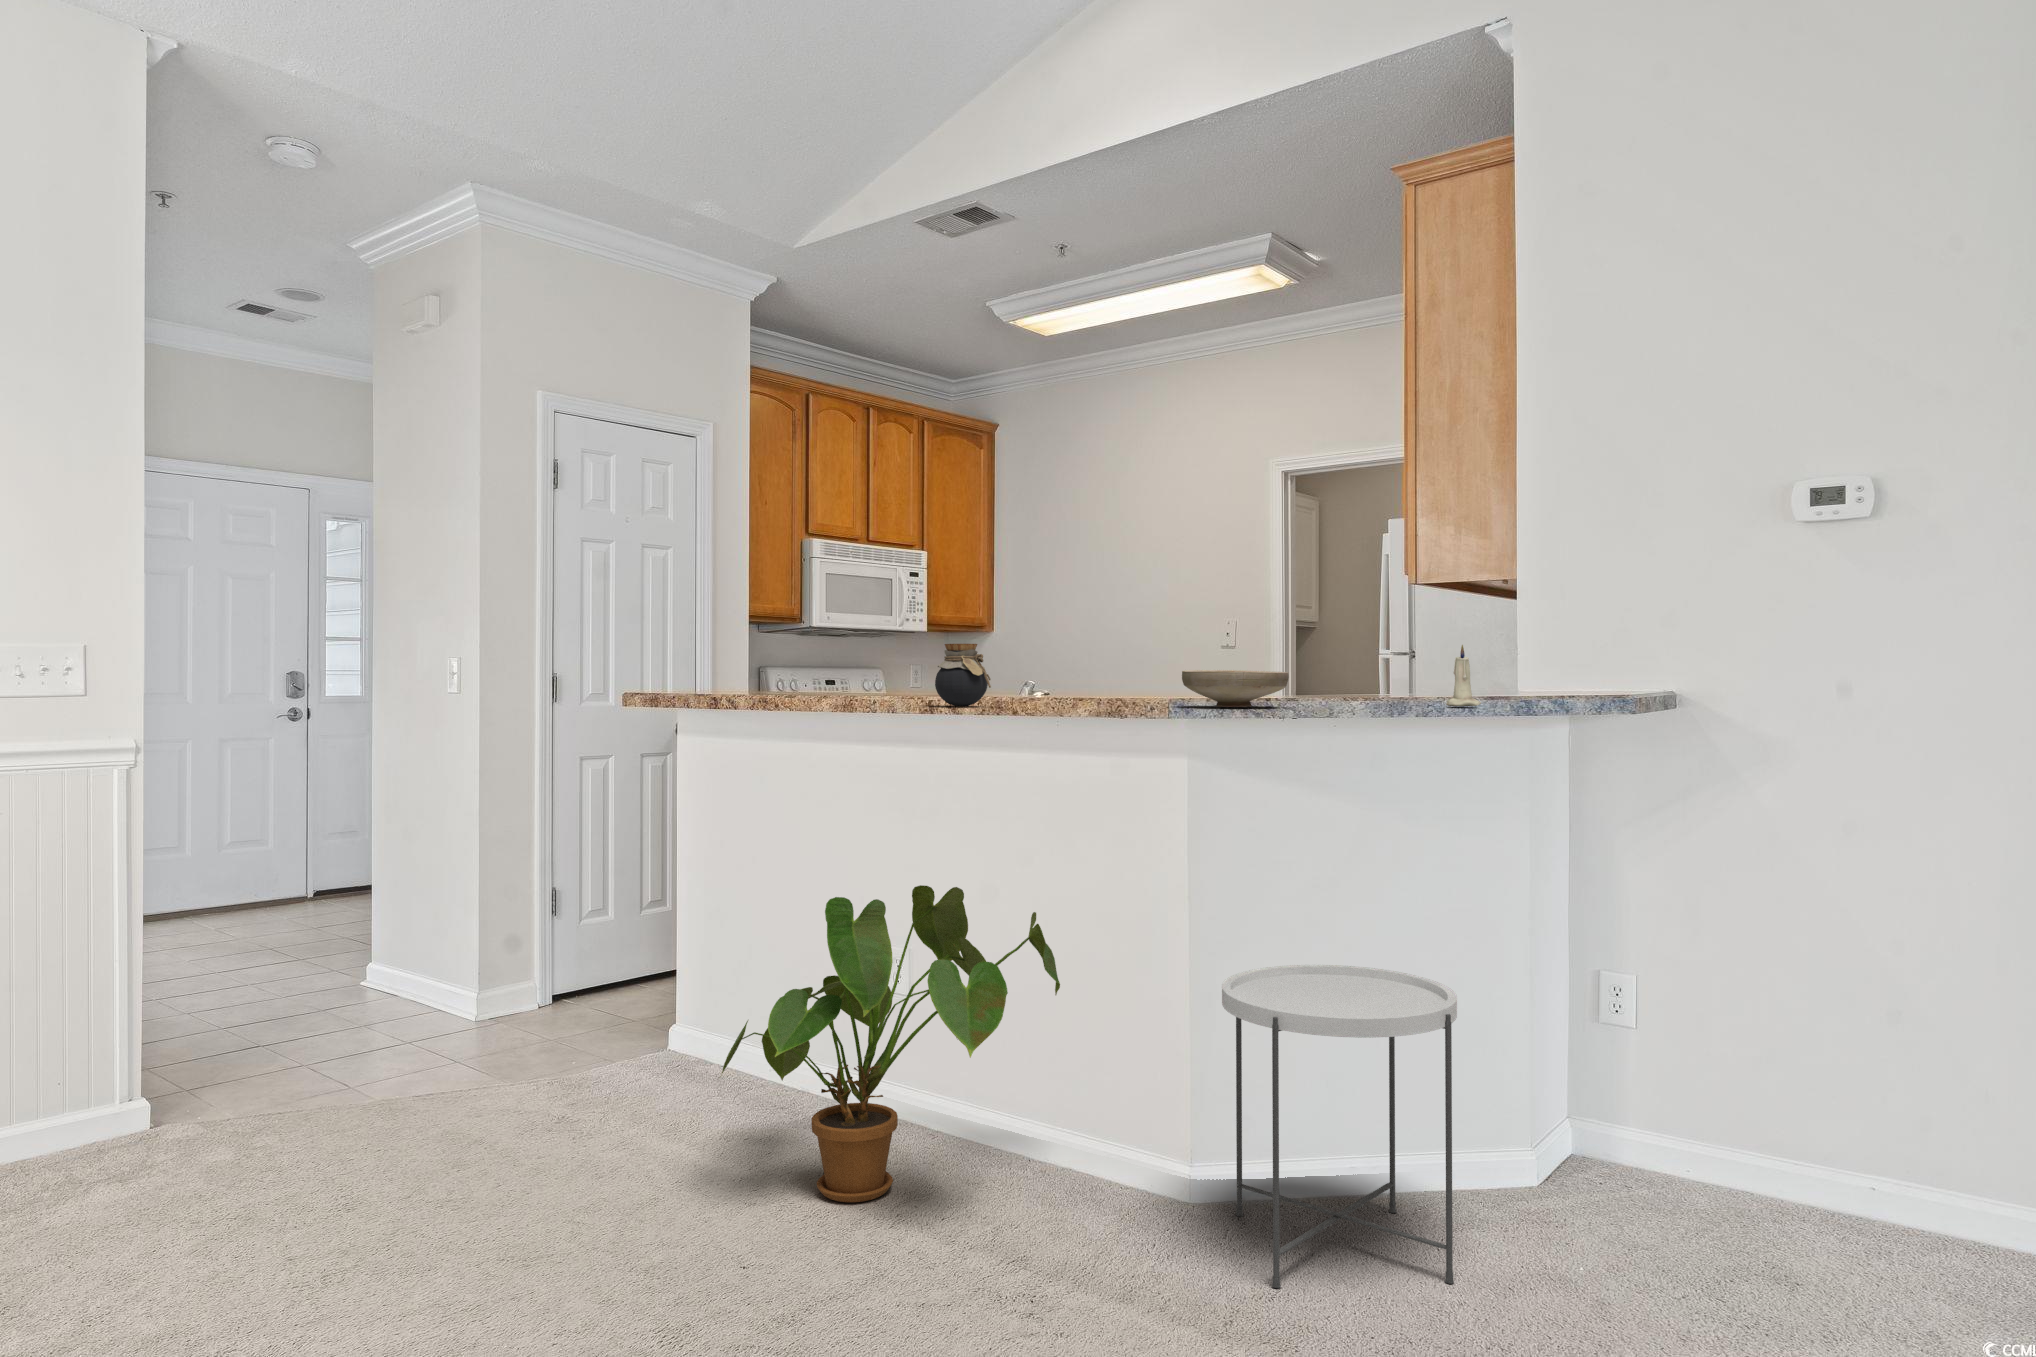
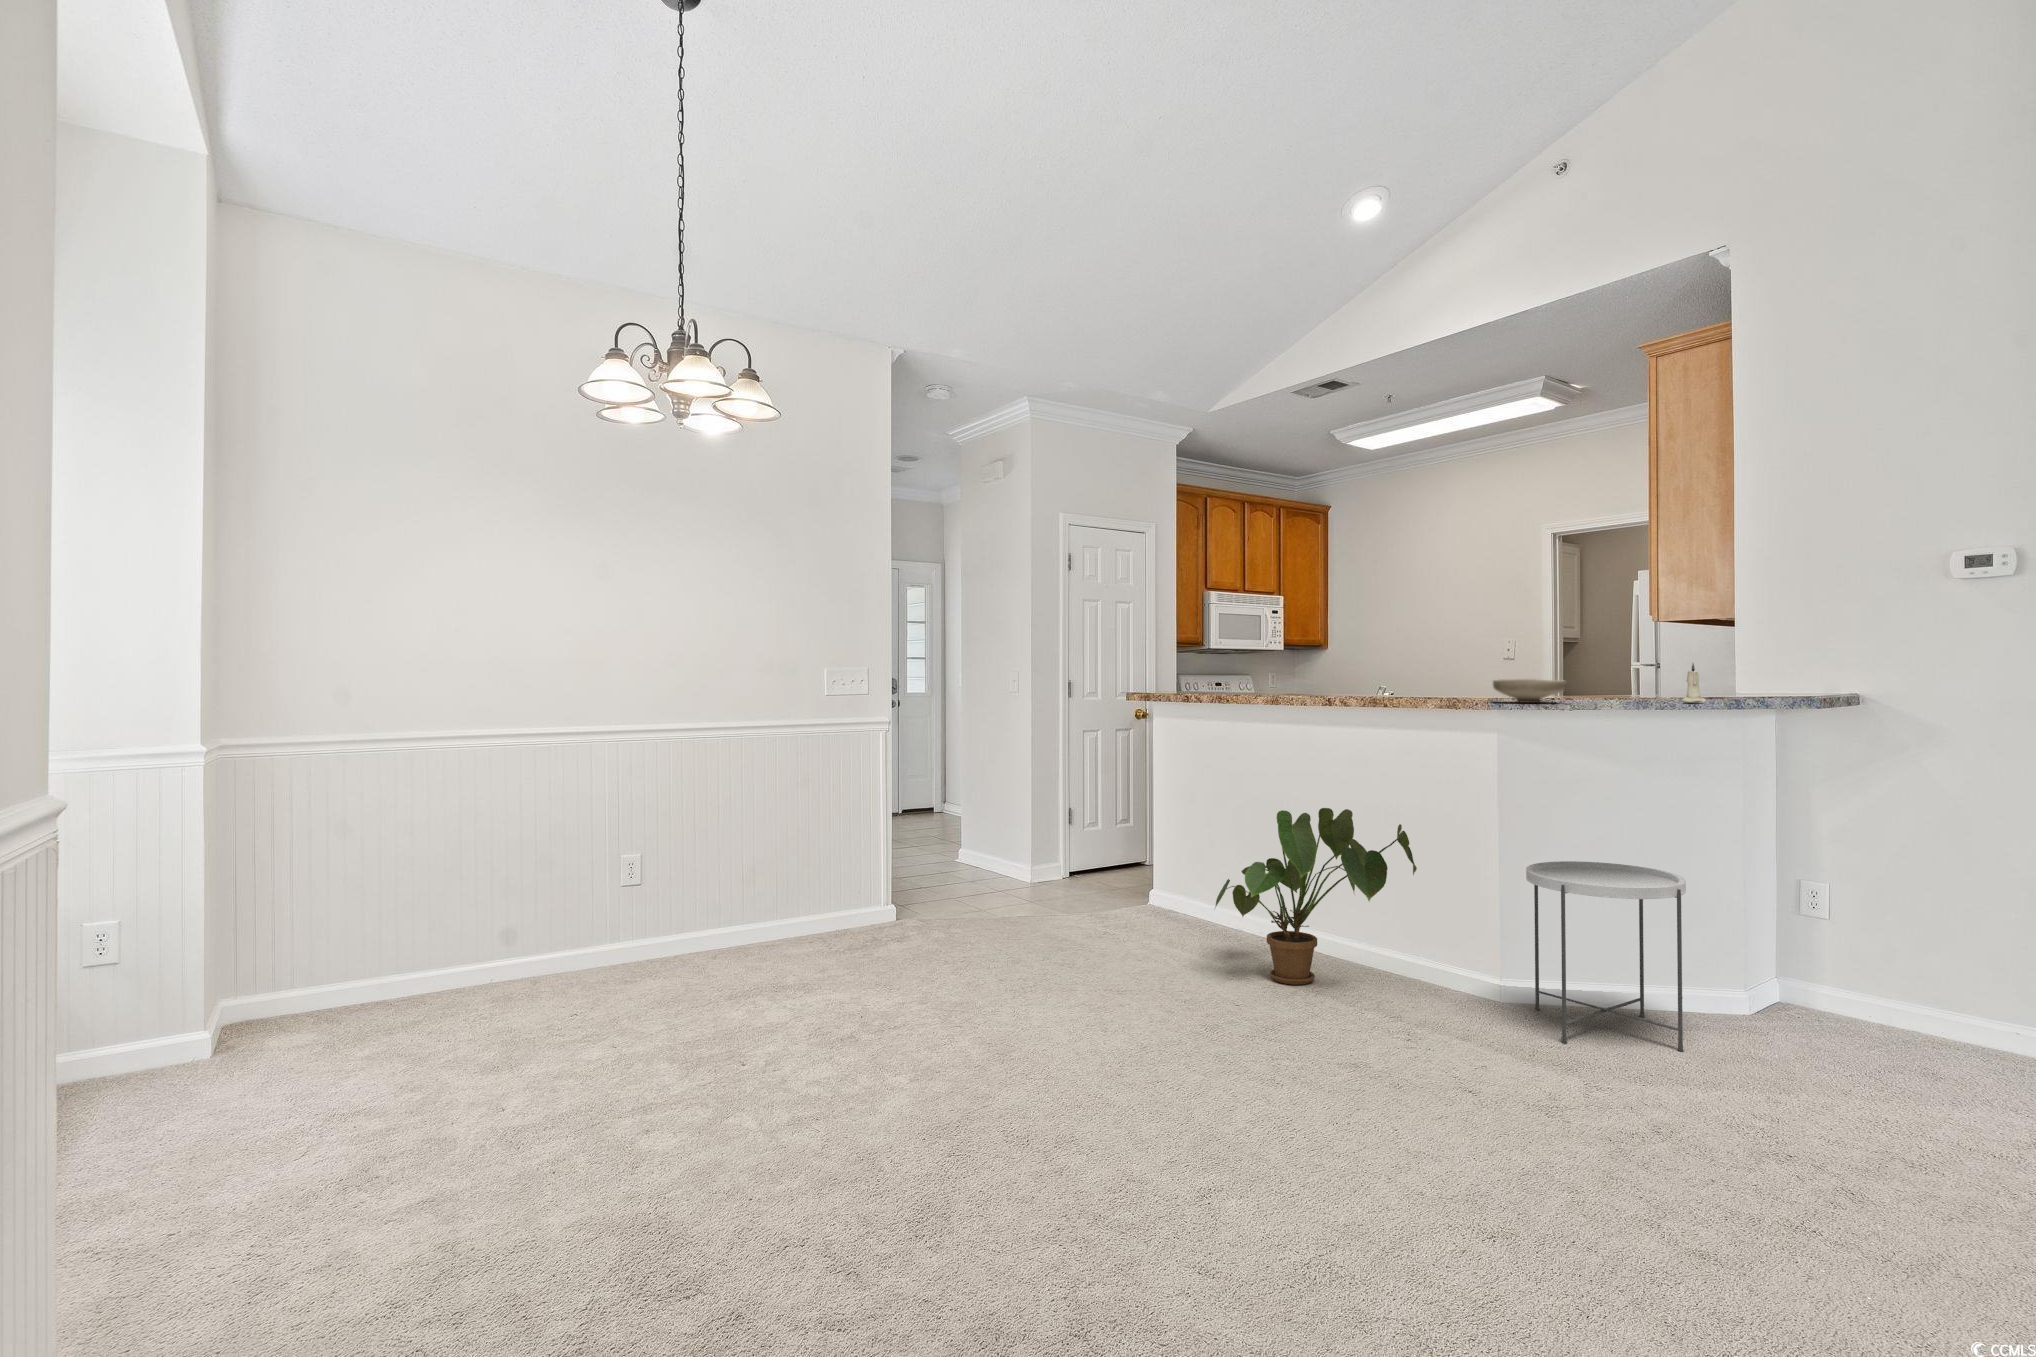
jar: present [935,644,991,706] -> none [1331,664,1367,702]

